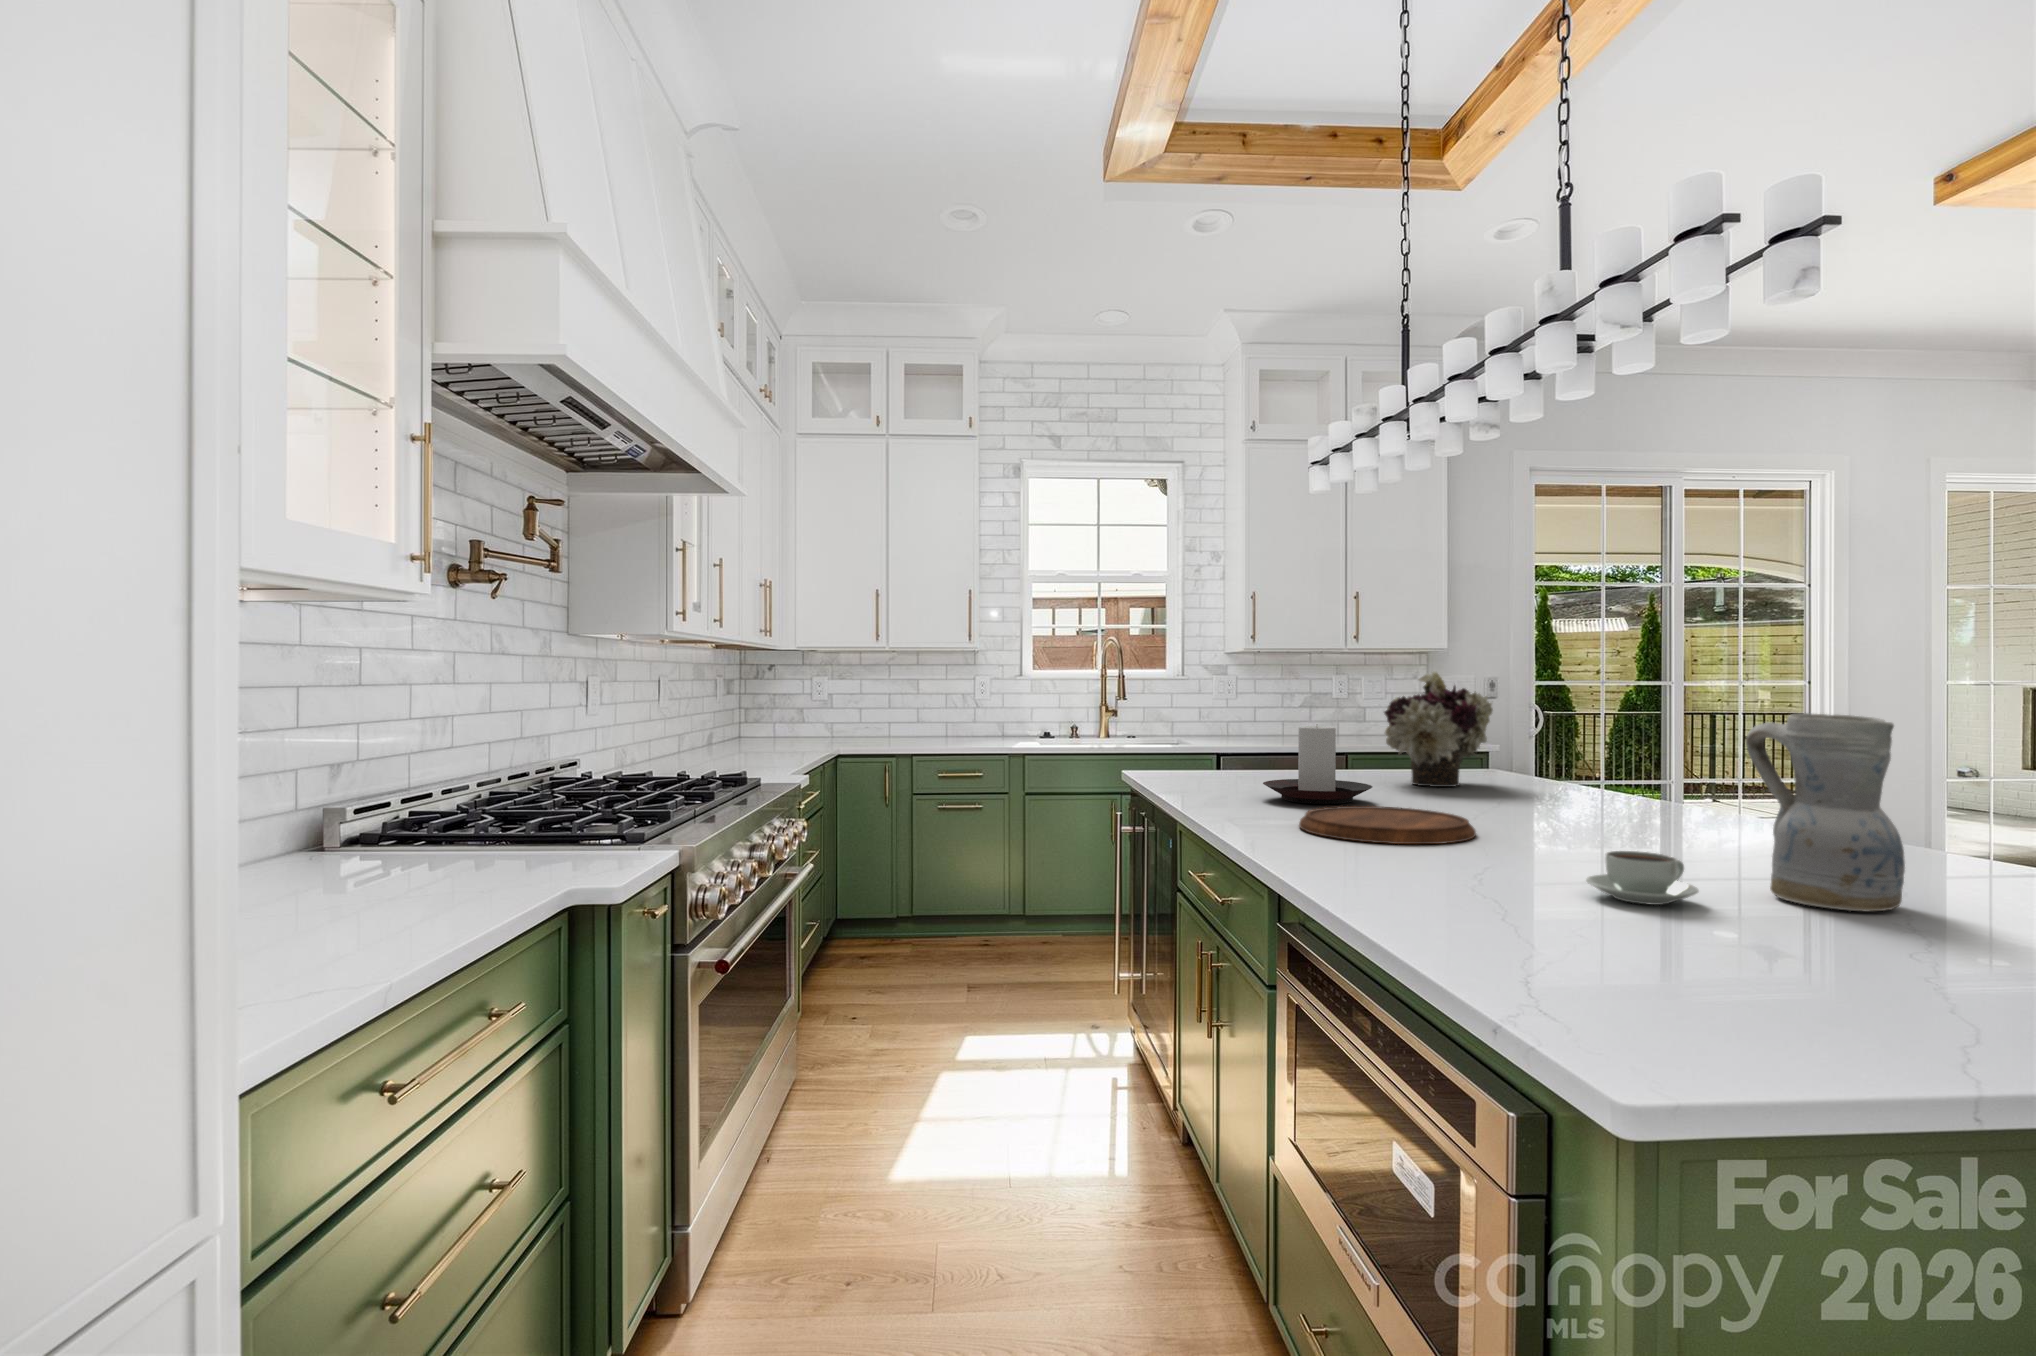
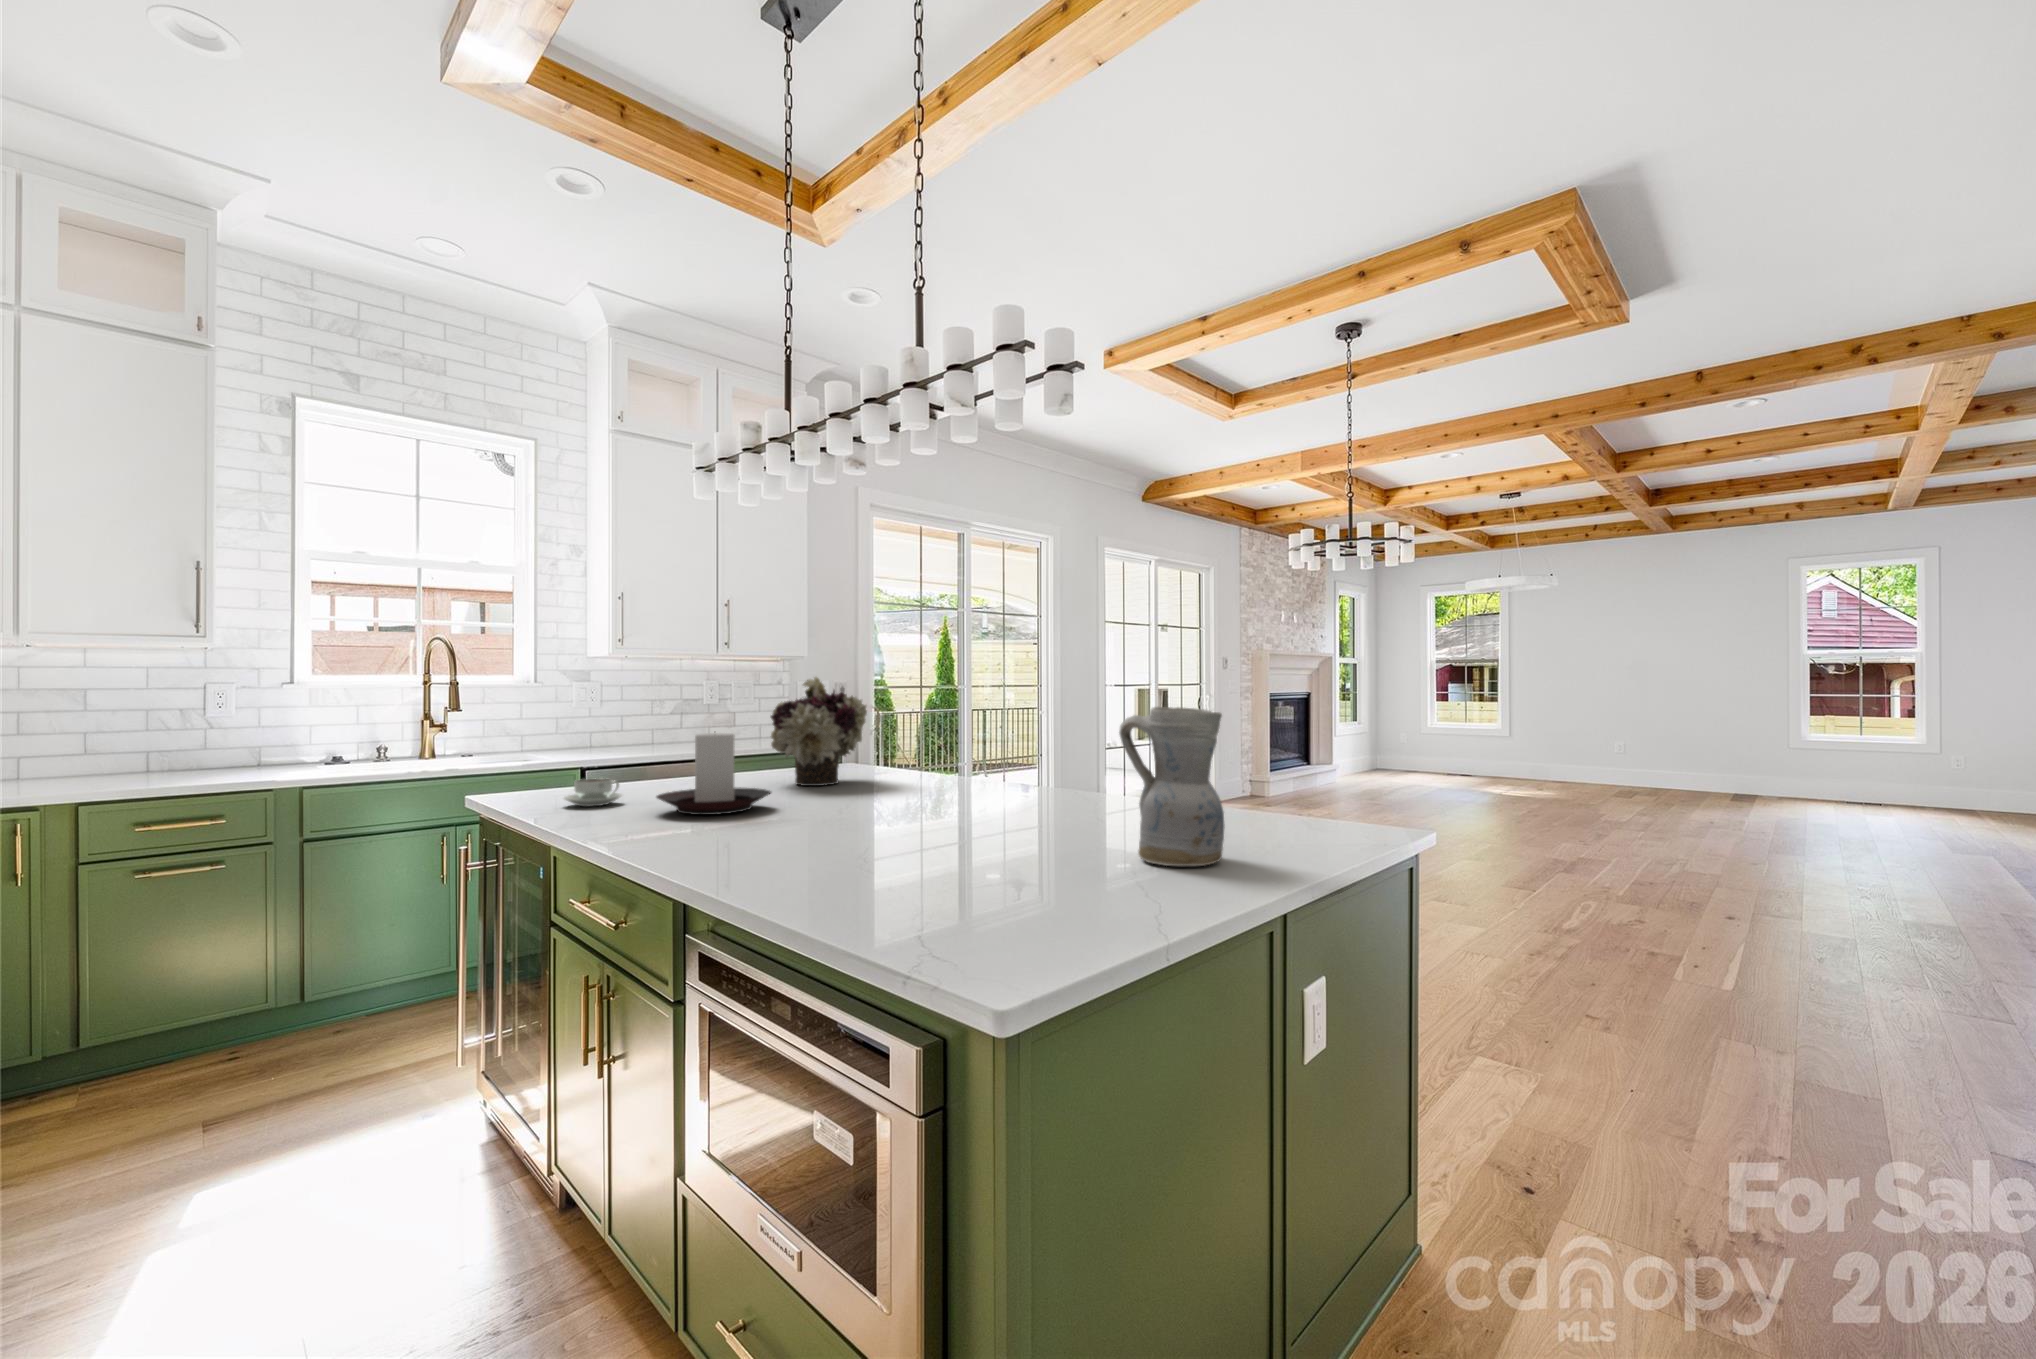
cutting board: present [1299,806,1476,844] -> none [712,811,887,853]
coffee cup: present [1586,851,1699,905] -> present [564,778,622,806]

